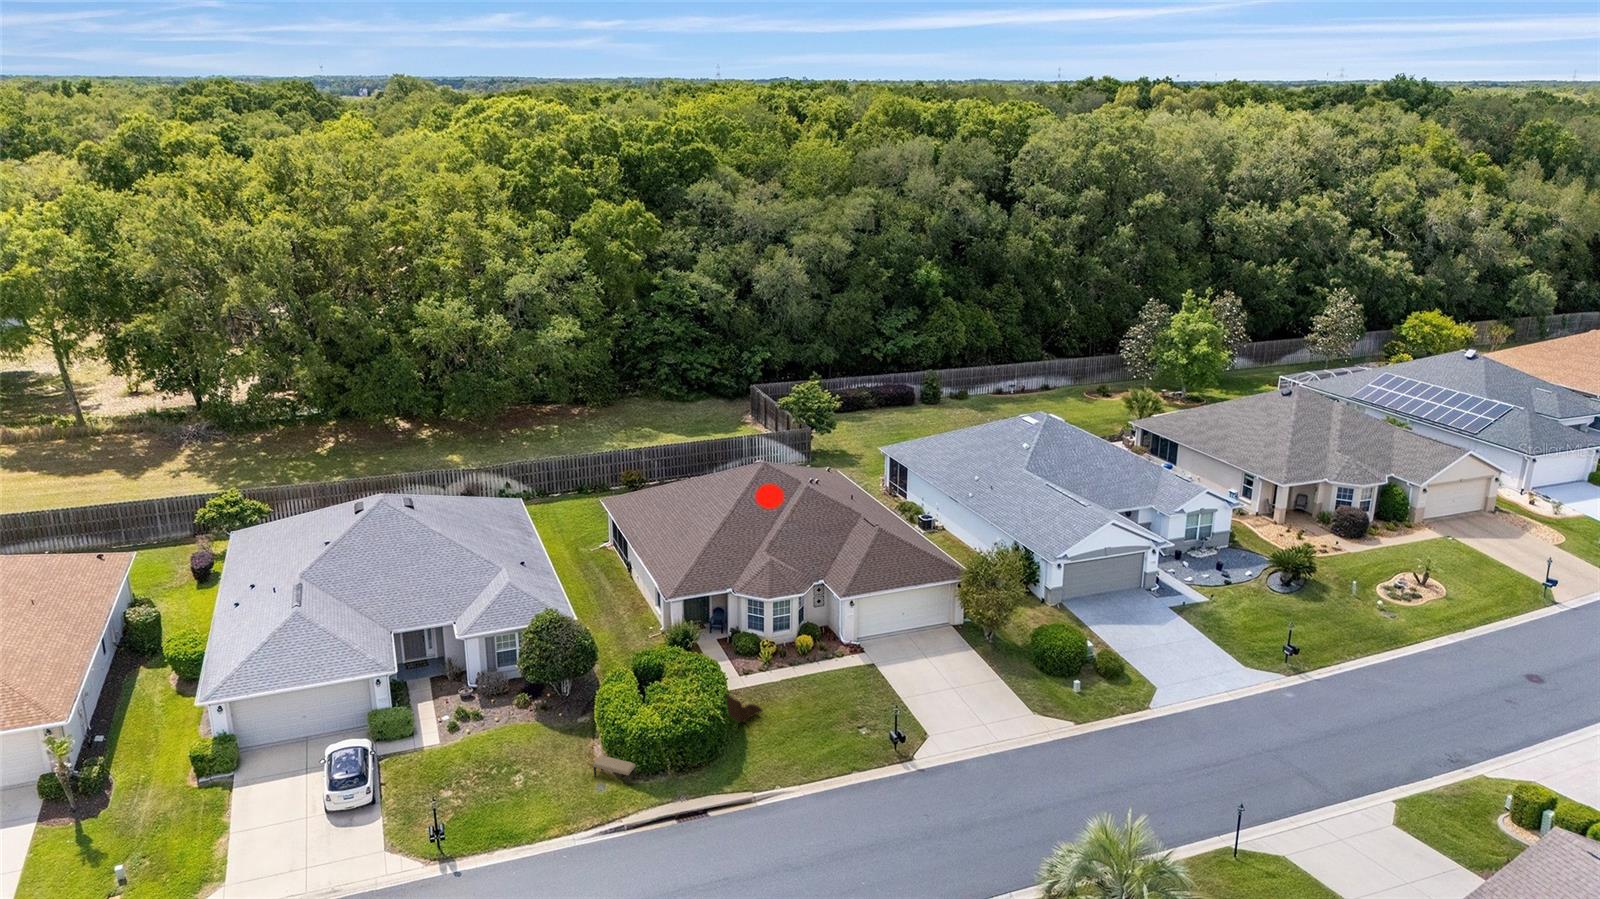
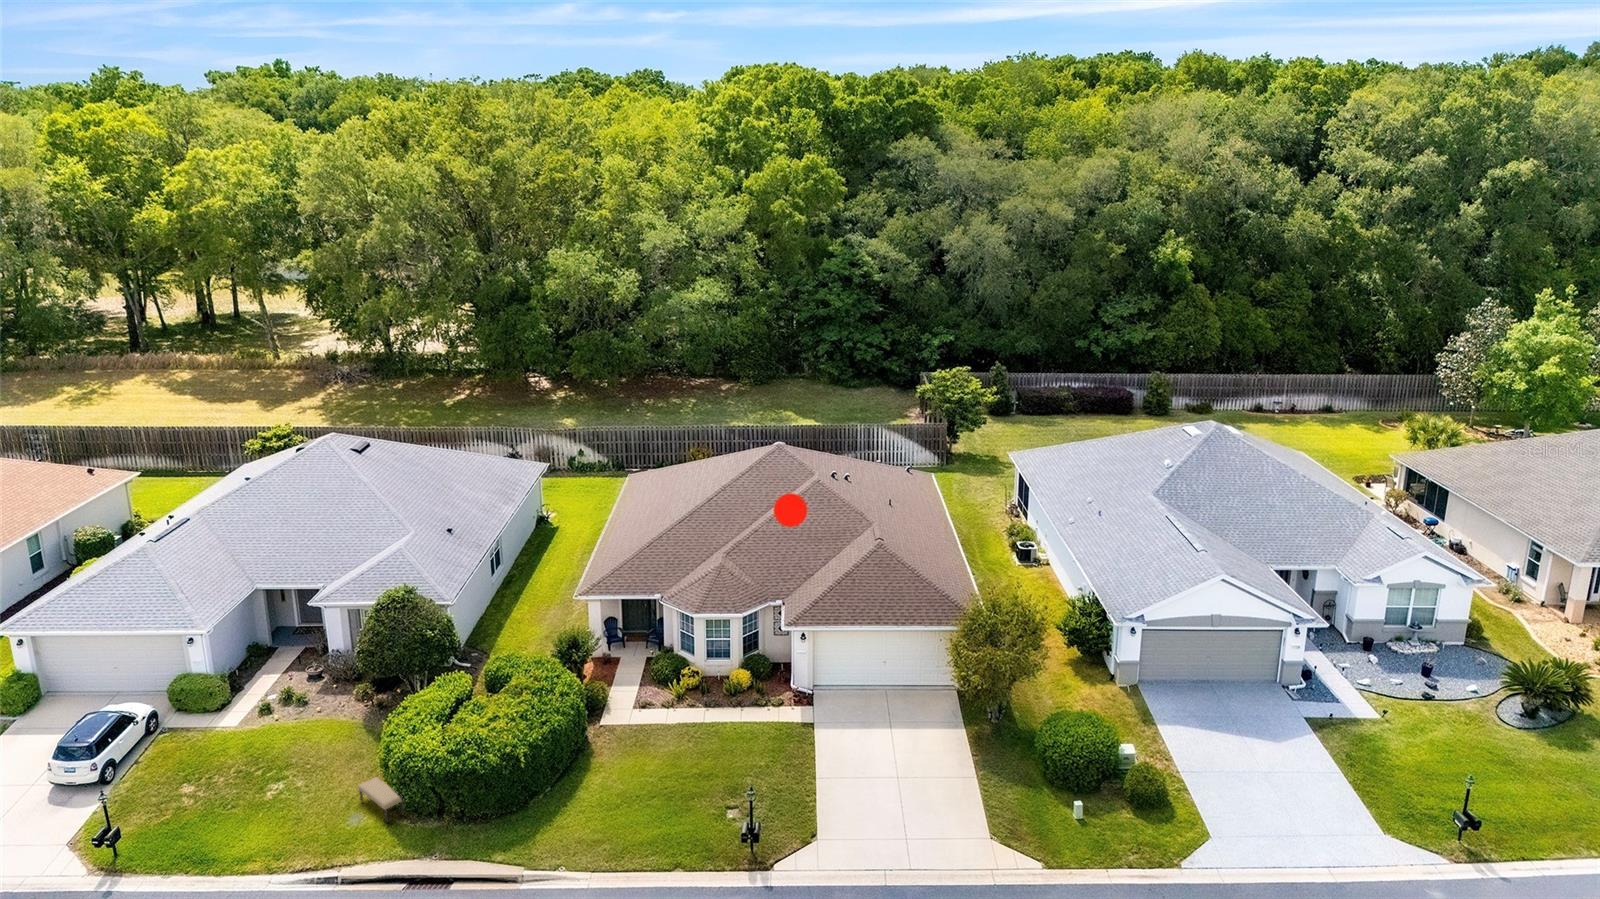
lounge chair: present [726,695,762,724] -> none [563,729,619,778]

